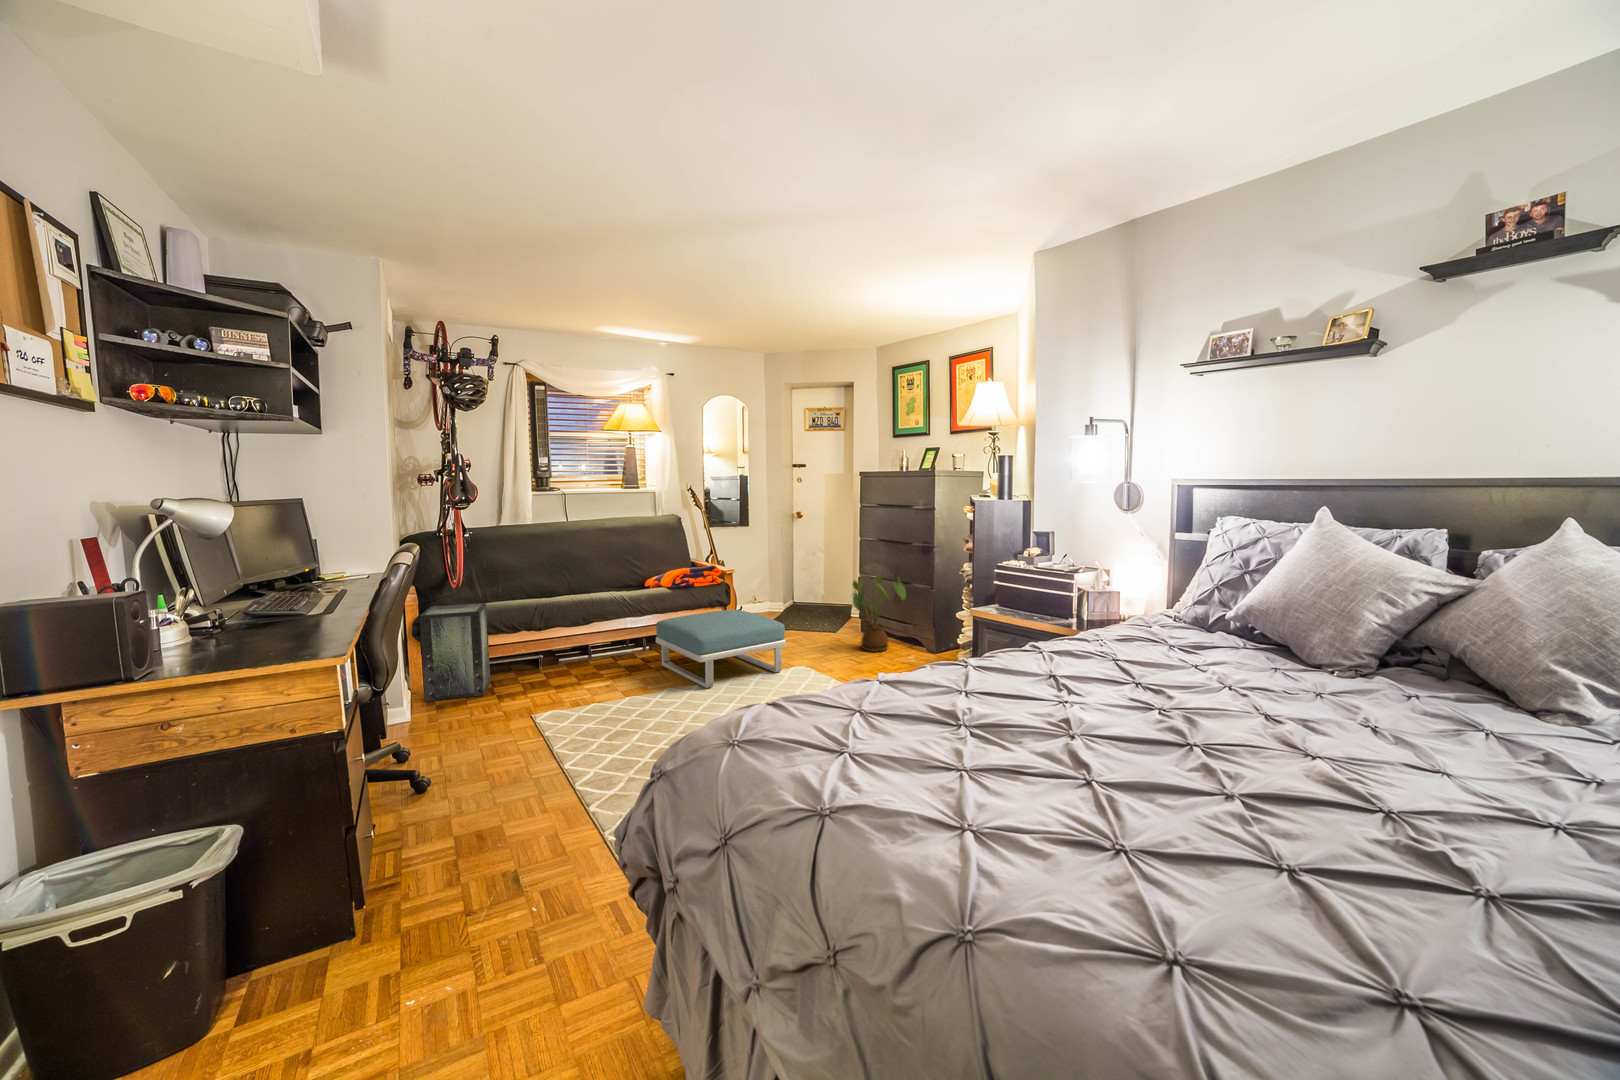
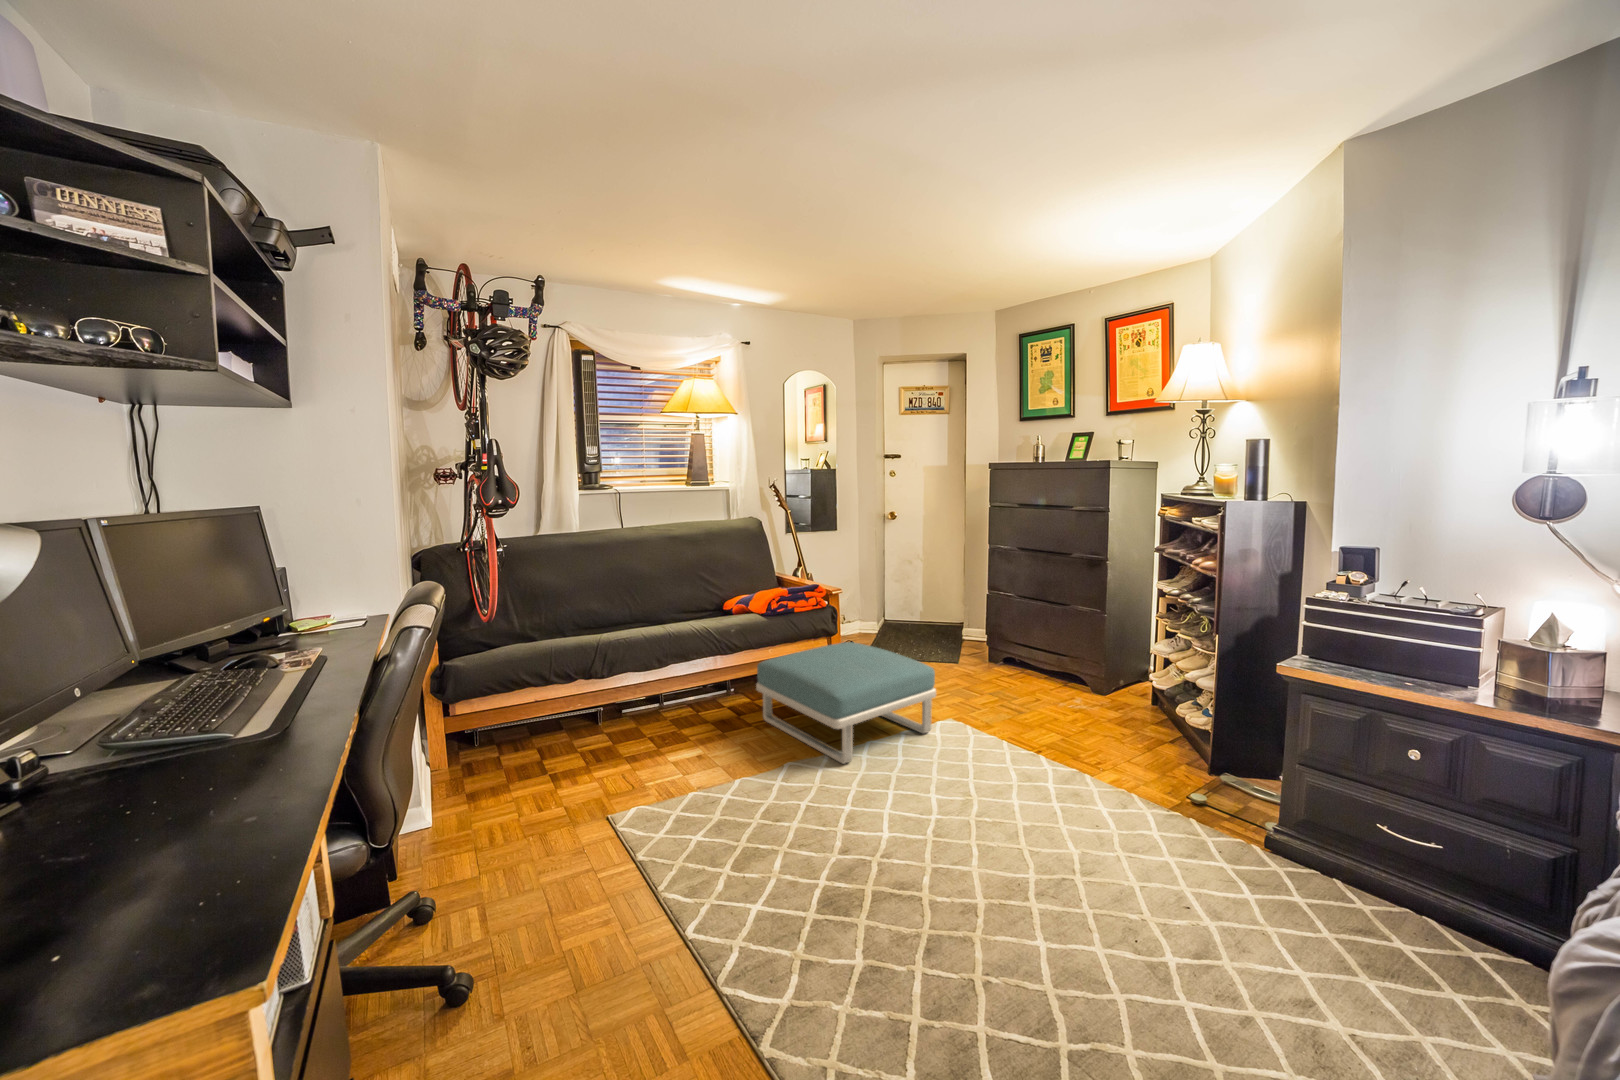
house plant: present [847,575,906,652] -> none [989,595,1078,696]
storage box: present [419,603,490,702] -> none [439,642,537,791]

